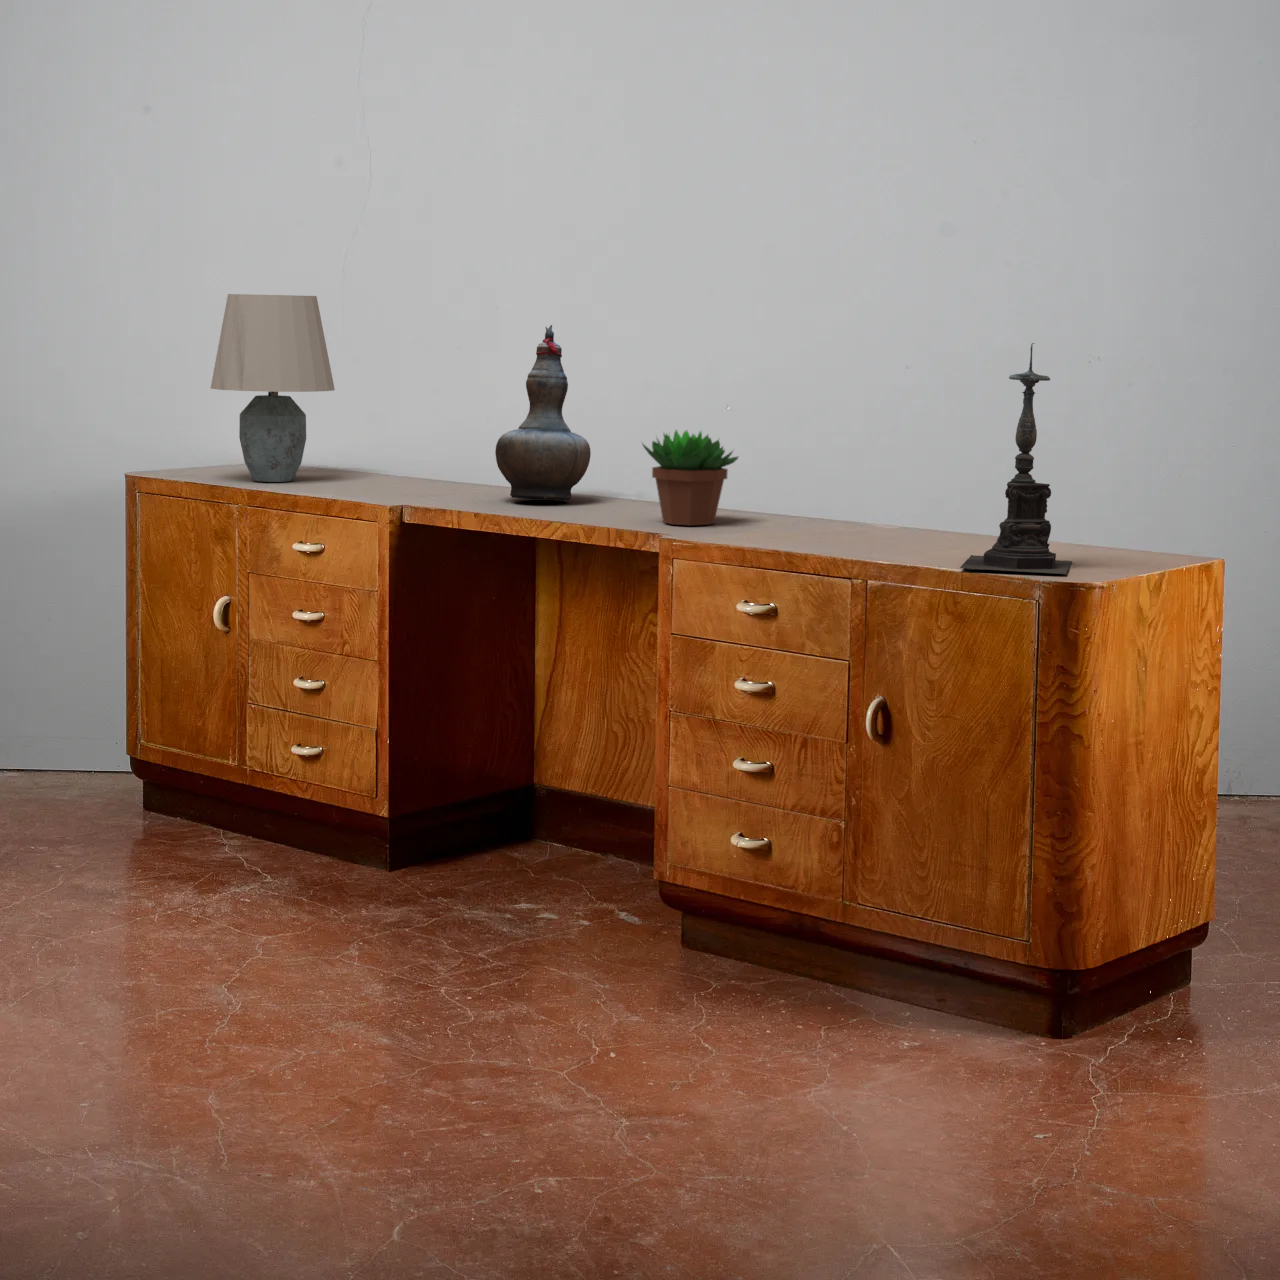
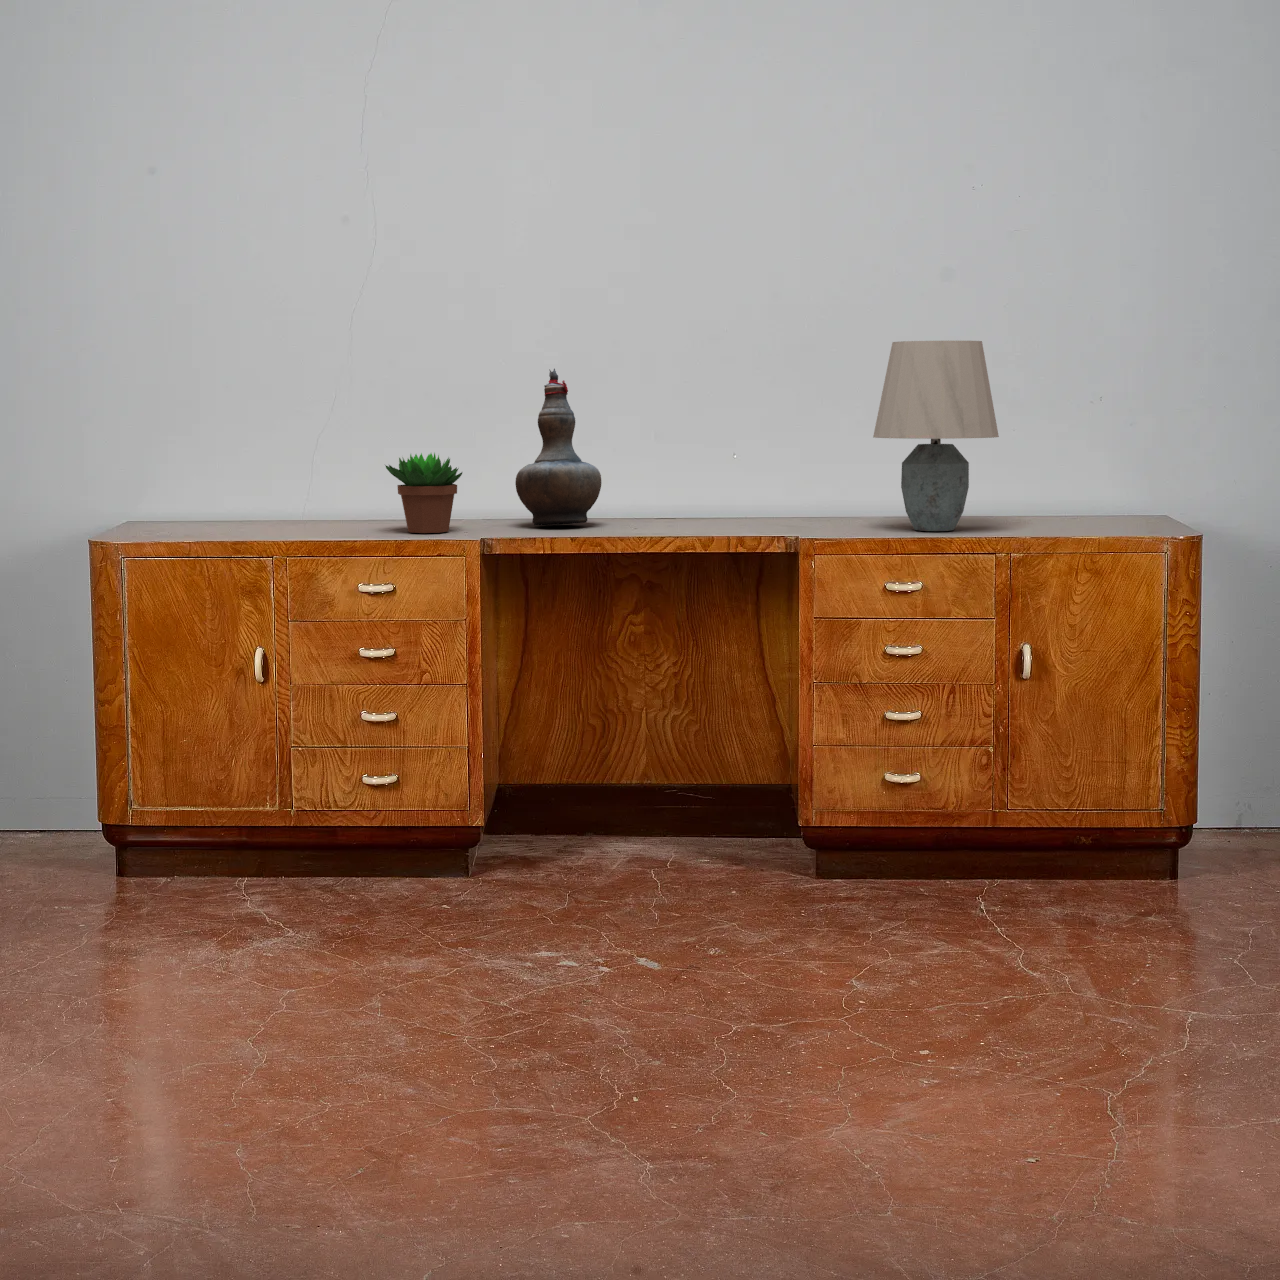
table lamp: present [211,294,335,482] -> present [873,341,999,531]
candle holder: present [960,343,1072,574] -> none [1046,365,1161,536]
succulent plant: present [643,430,738,525] -> present [385,453,462,533]

